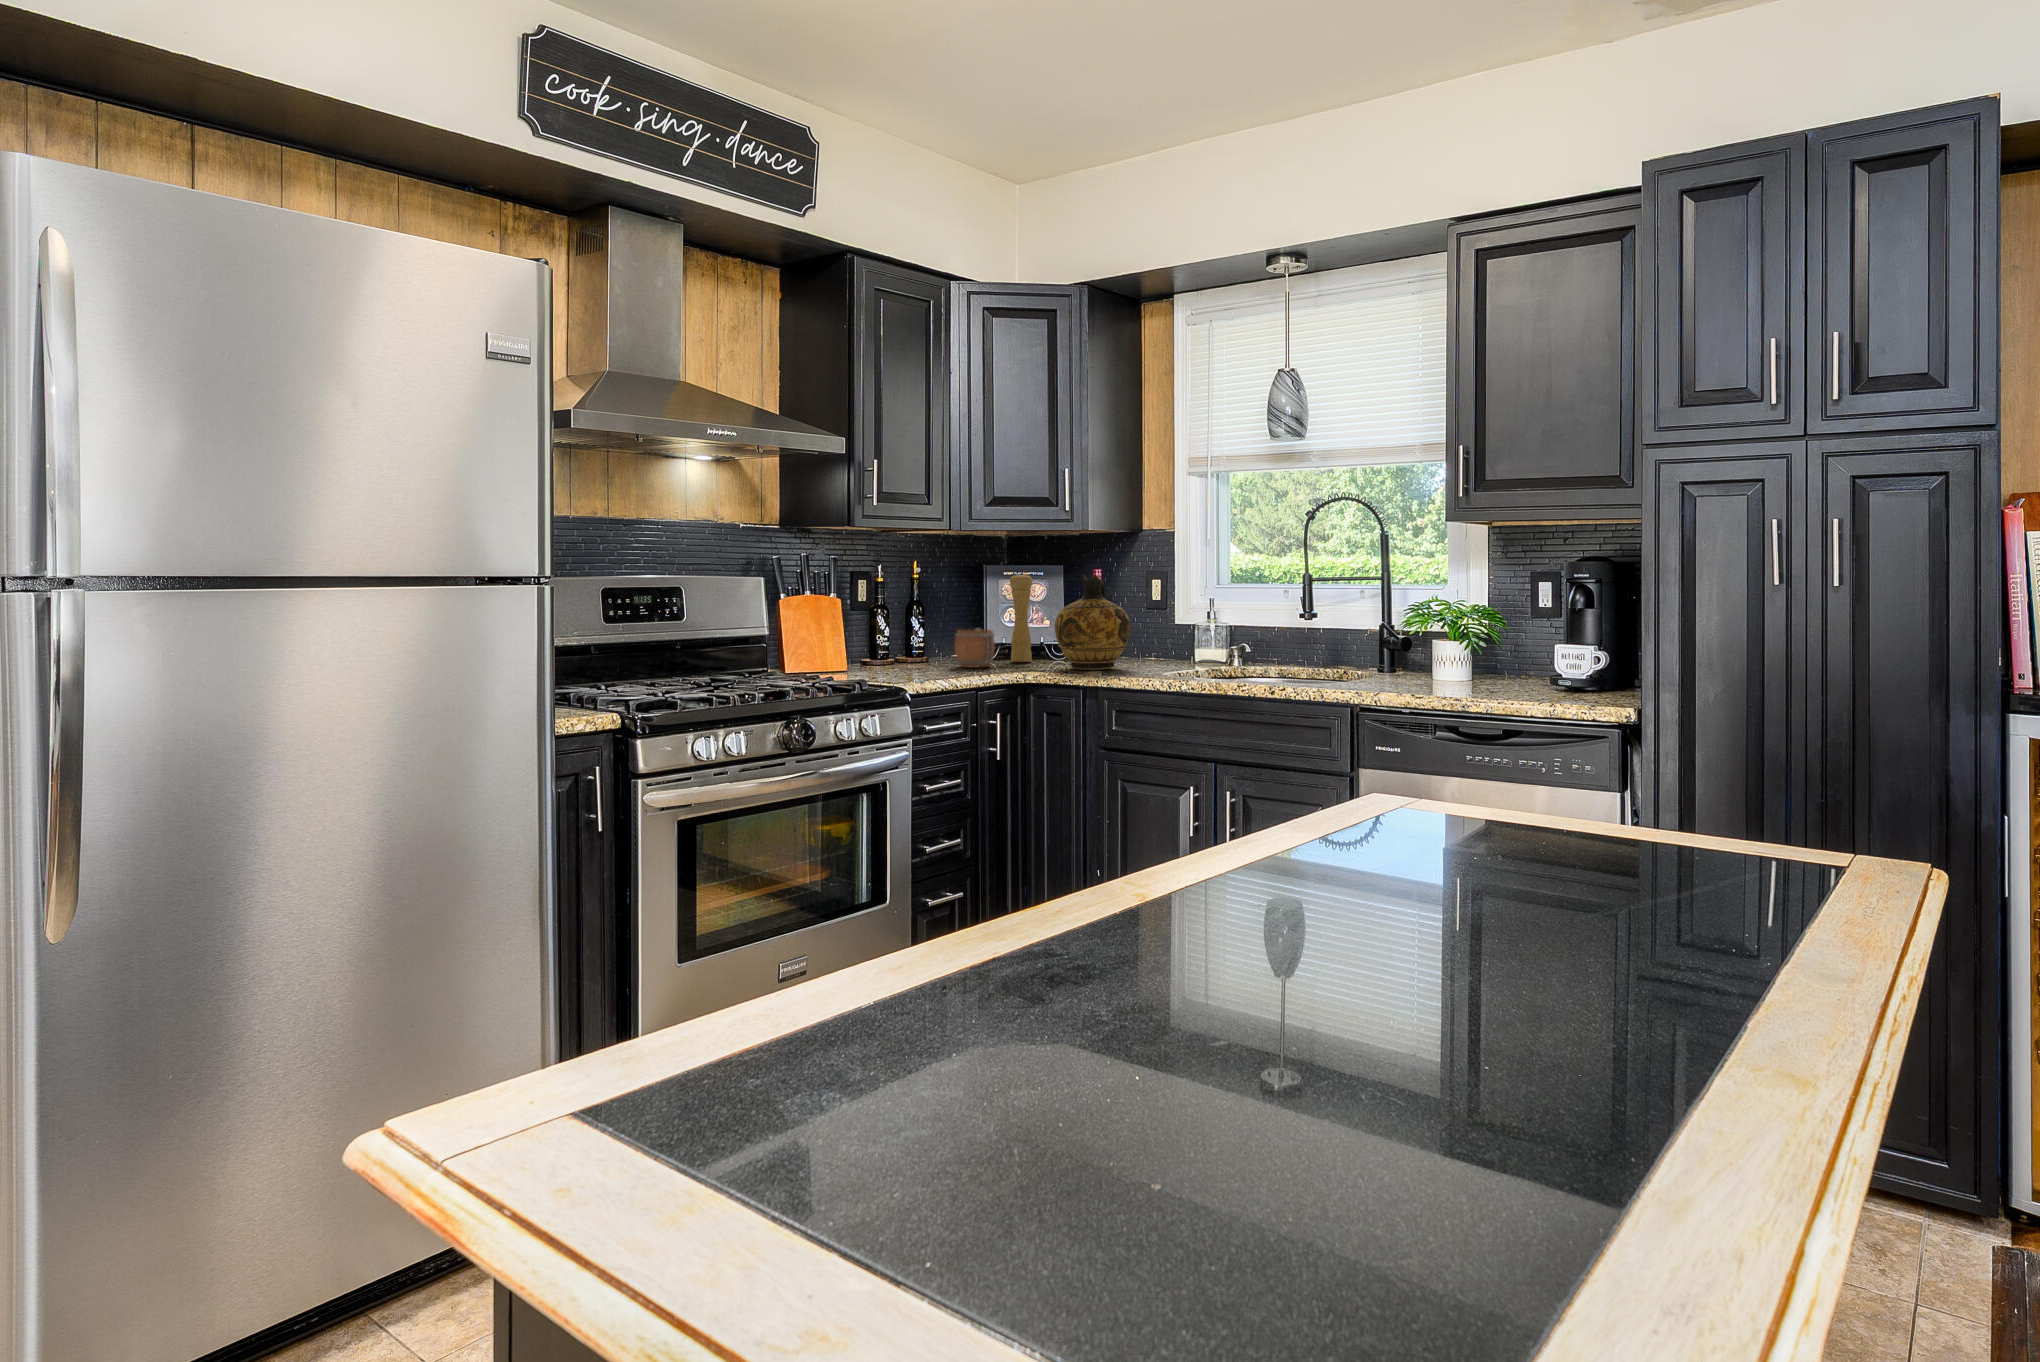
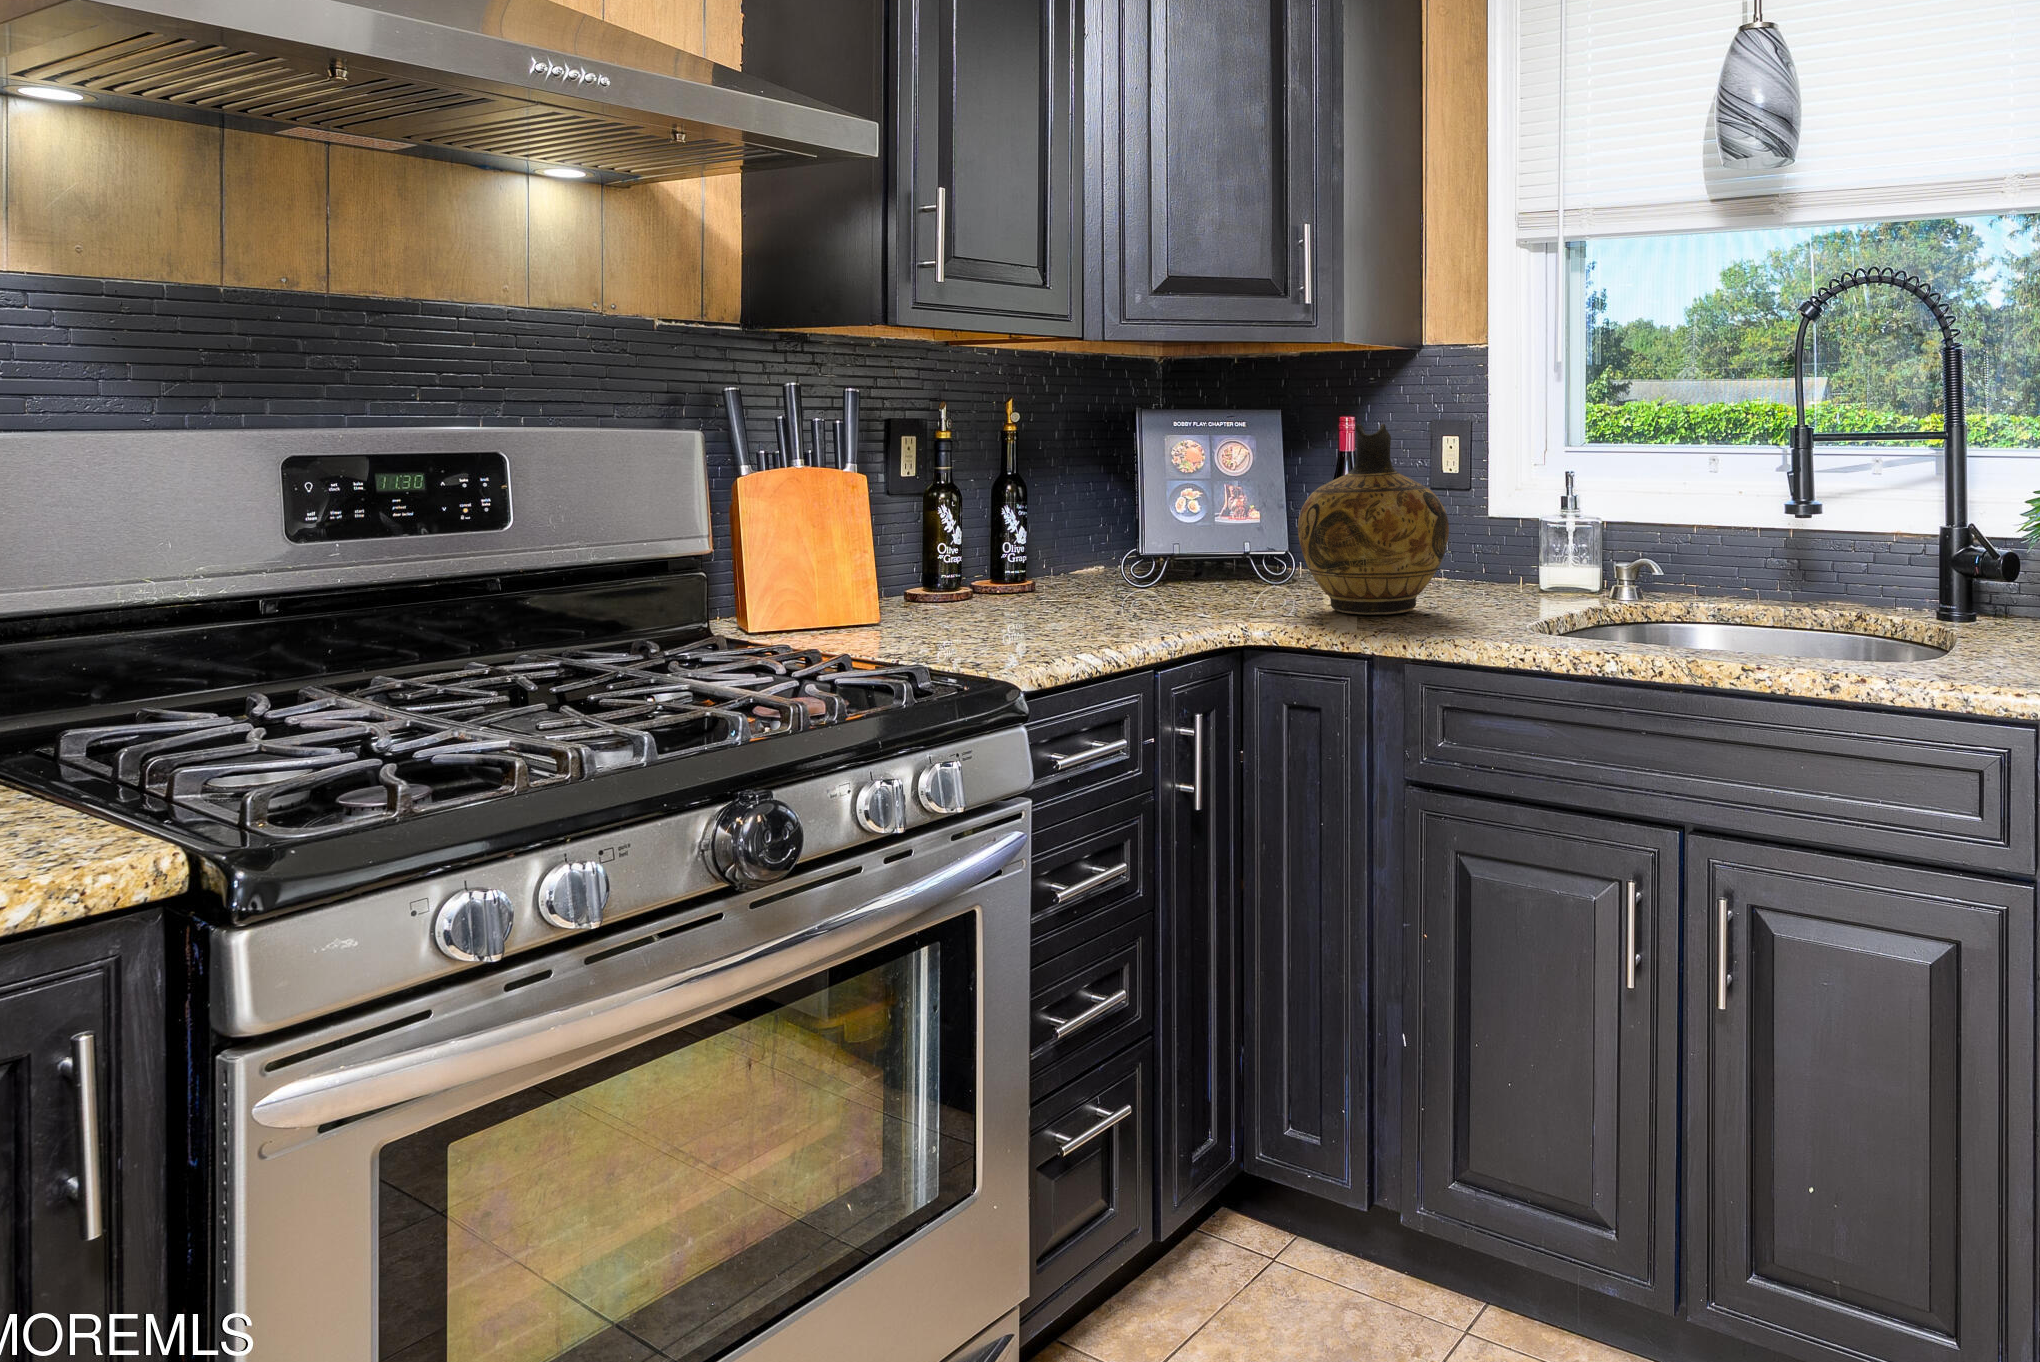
pepper mill: present [1010,574,1032,662] -> none [1193,422,1236,591]
mug: present [955,629,995,668] -> none [1096,529,1175,609]

